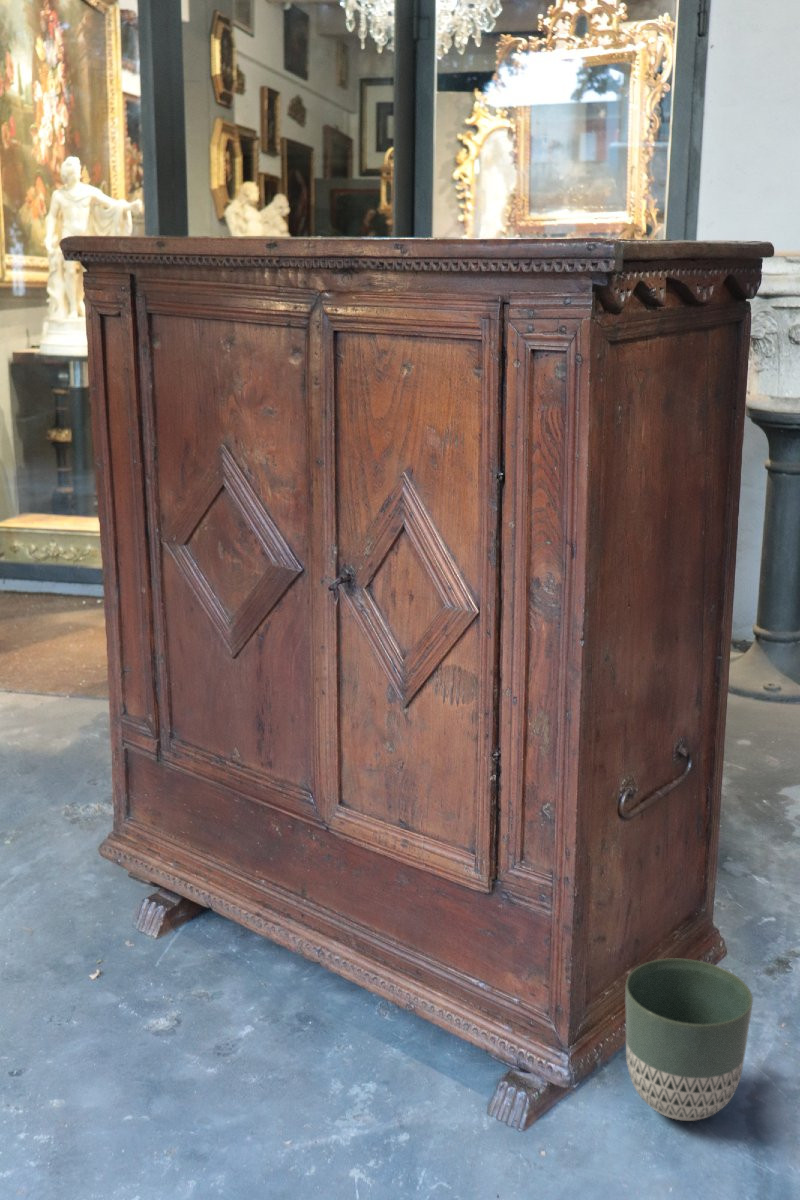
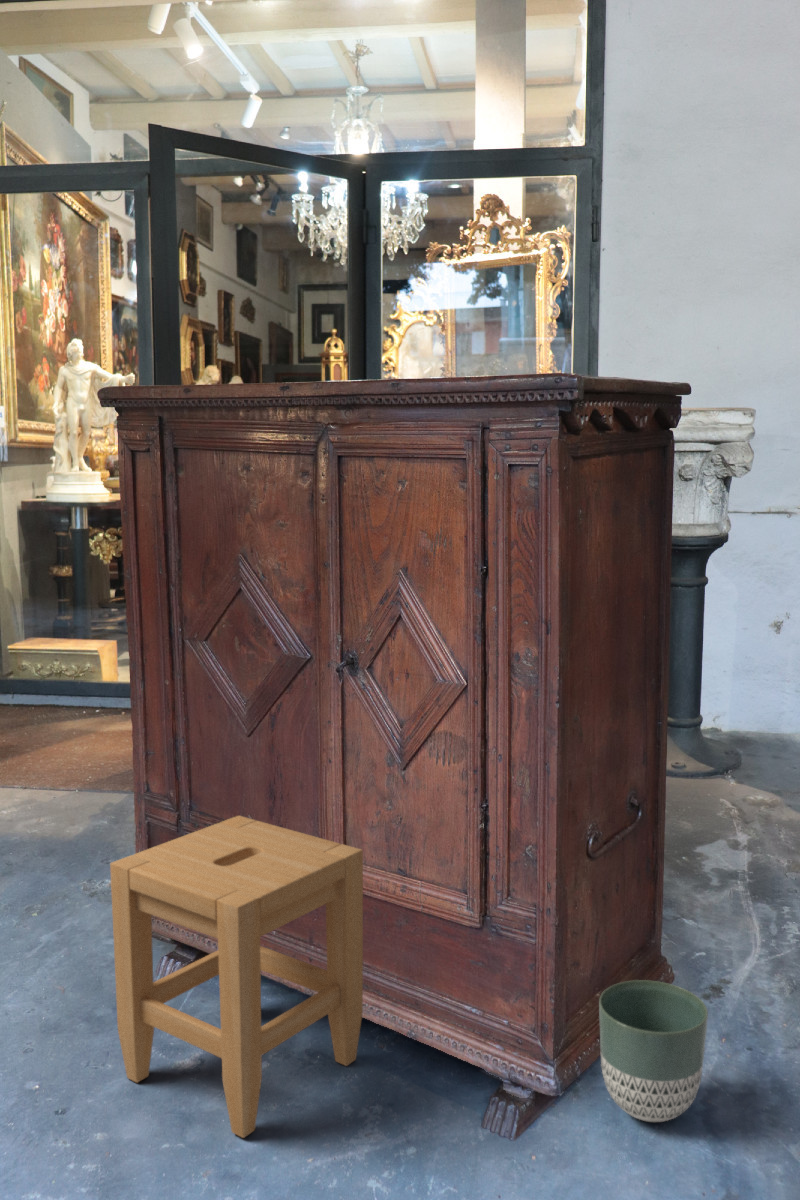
stool: none [67,748,359,1115] -> present [110,816,363,1138]

